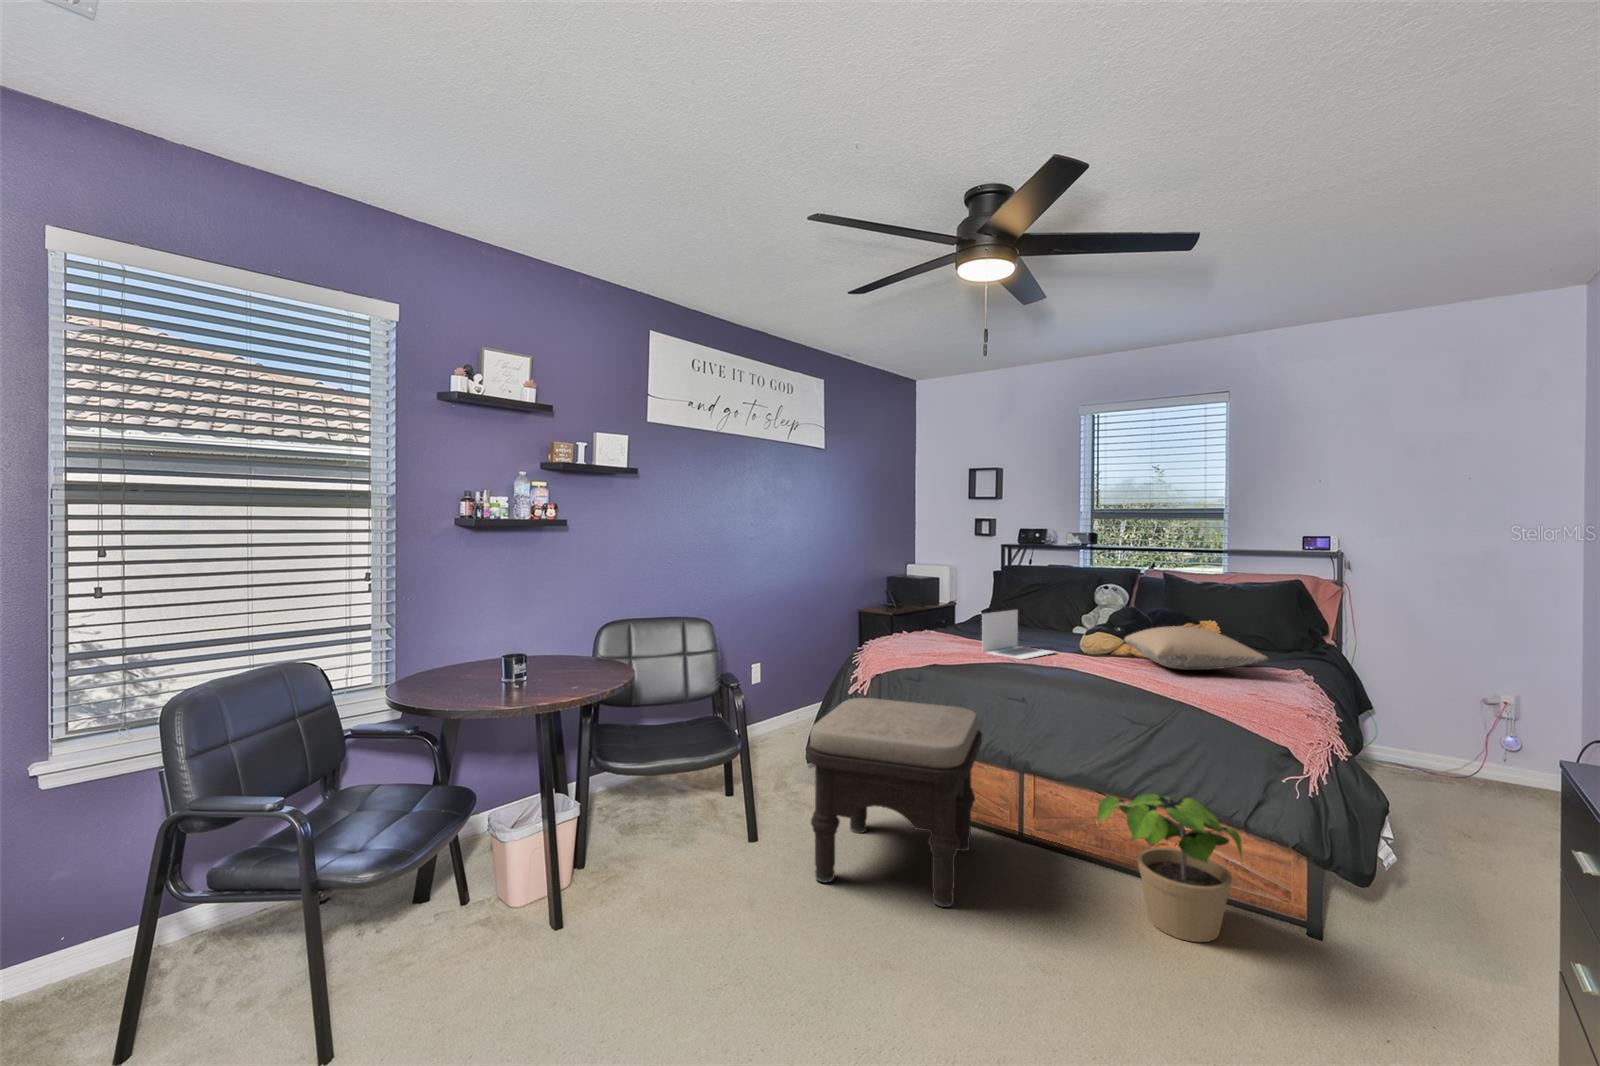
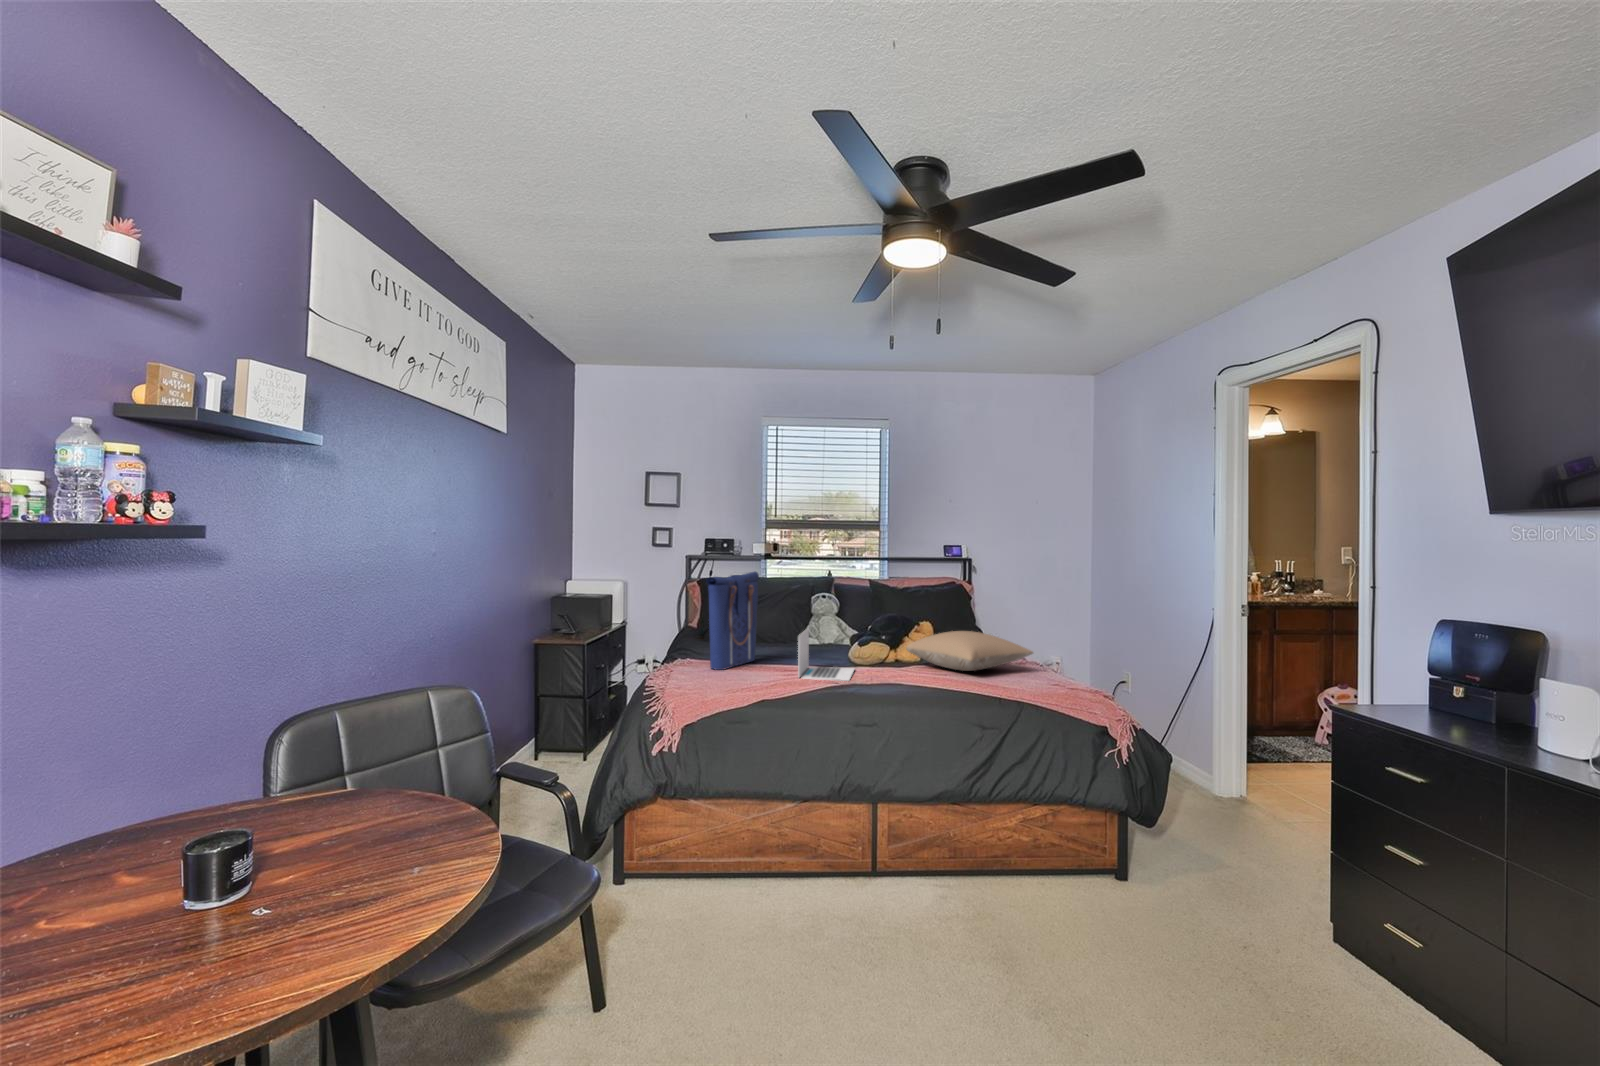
tote bag: none [924,557,990,639] -> present [707,572,759,670]
ottoman: present [806,698,982,907] -> none [686,745,909,1015]
potted plant: present [1096,793,1242,942] -> none [989,789,1138,922]

